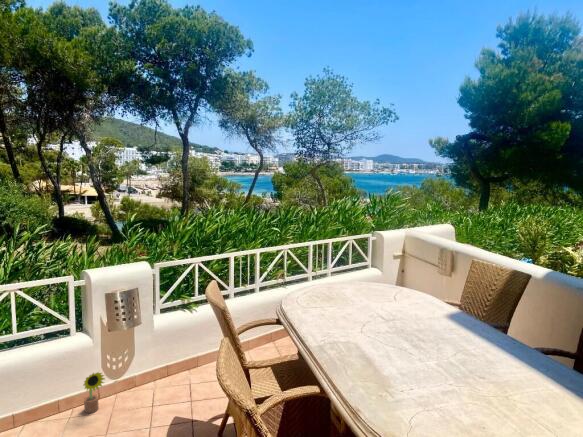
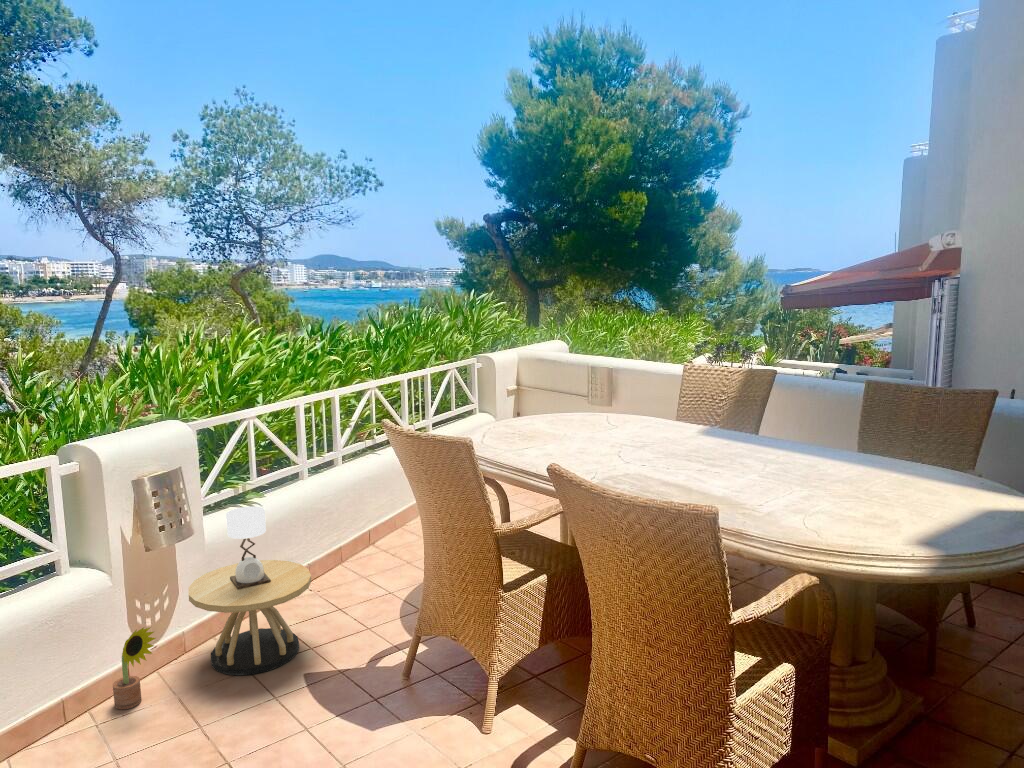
side table: none [131,314,199,410] -> present [188,507,311,675]

